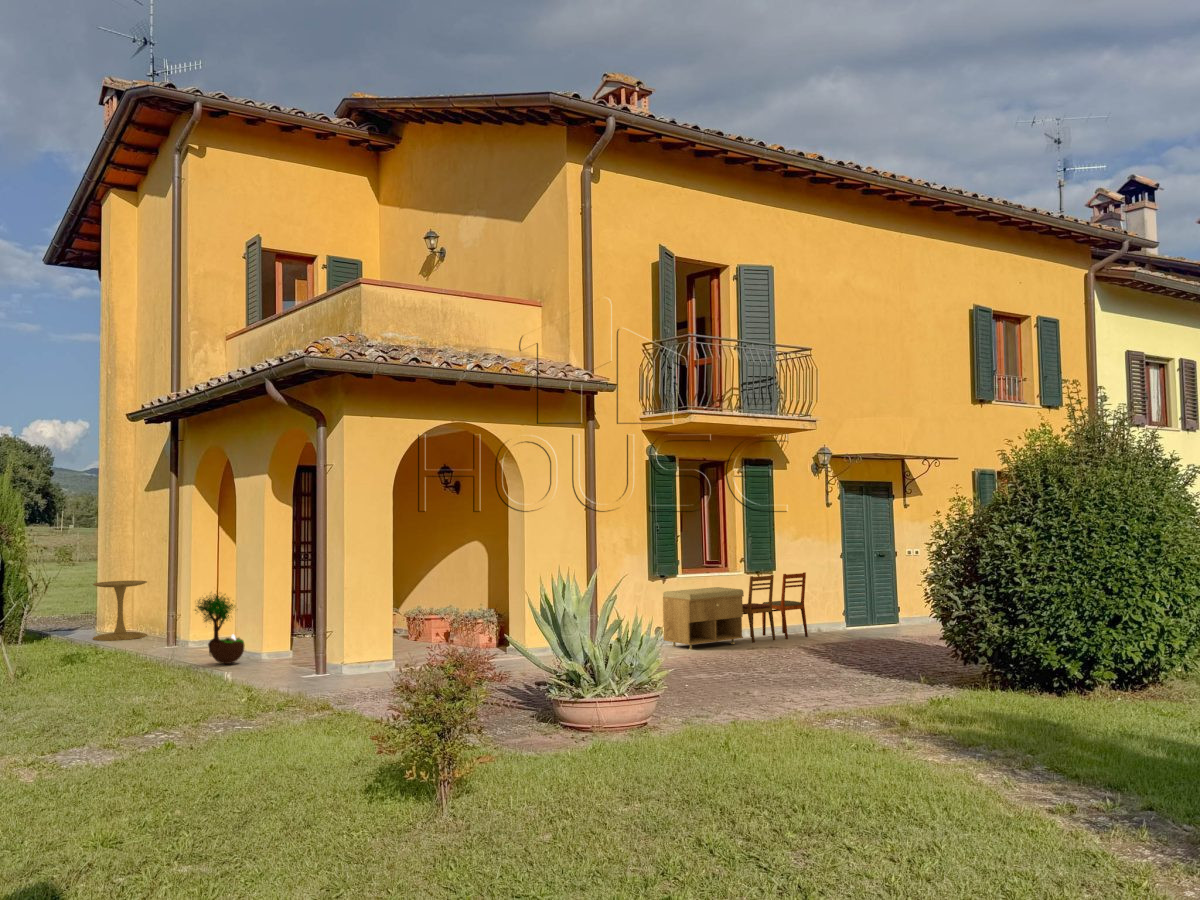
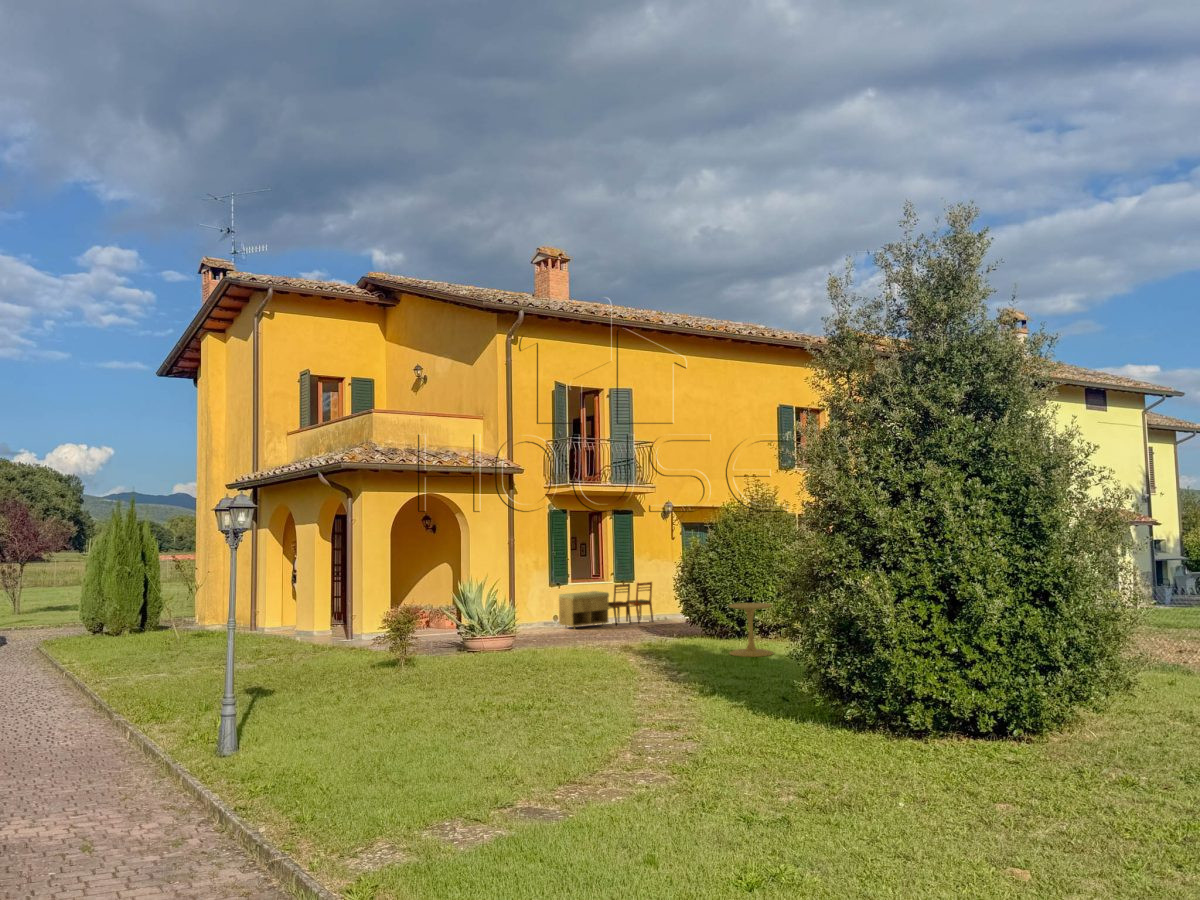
pedestal table: present [93,580,147,641] -> present [728,603,773,657]
potted tree: present [195,594,245,664] -> none [272,593,303,639]

